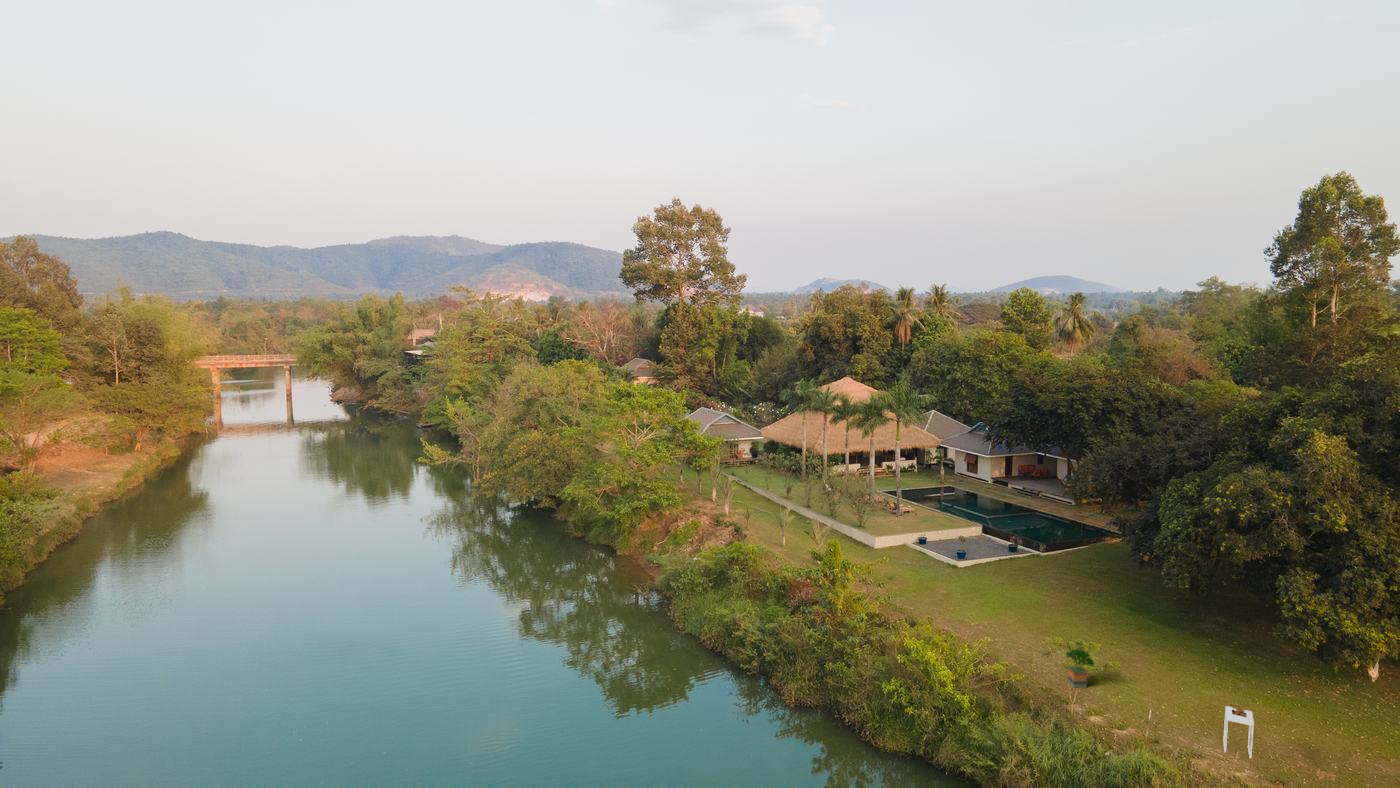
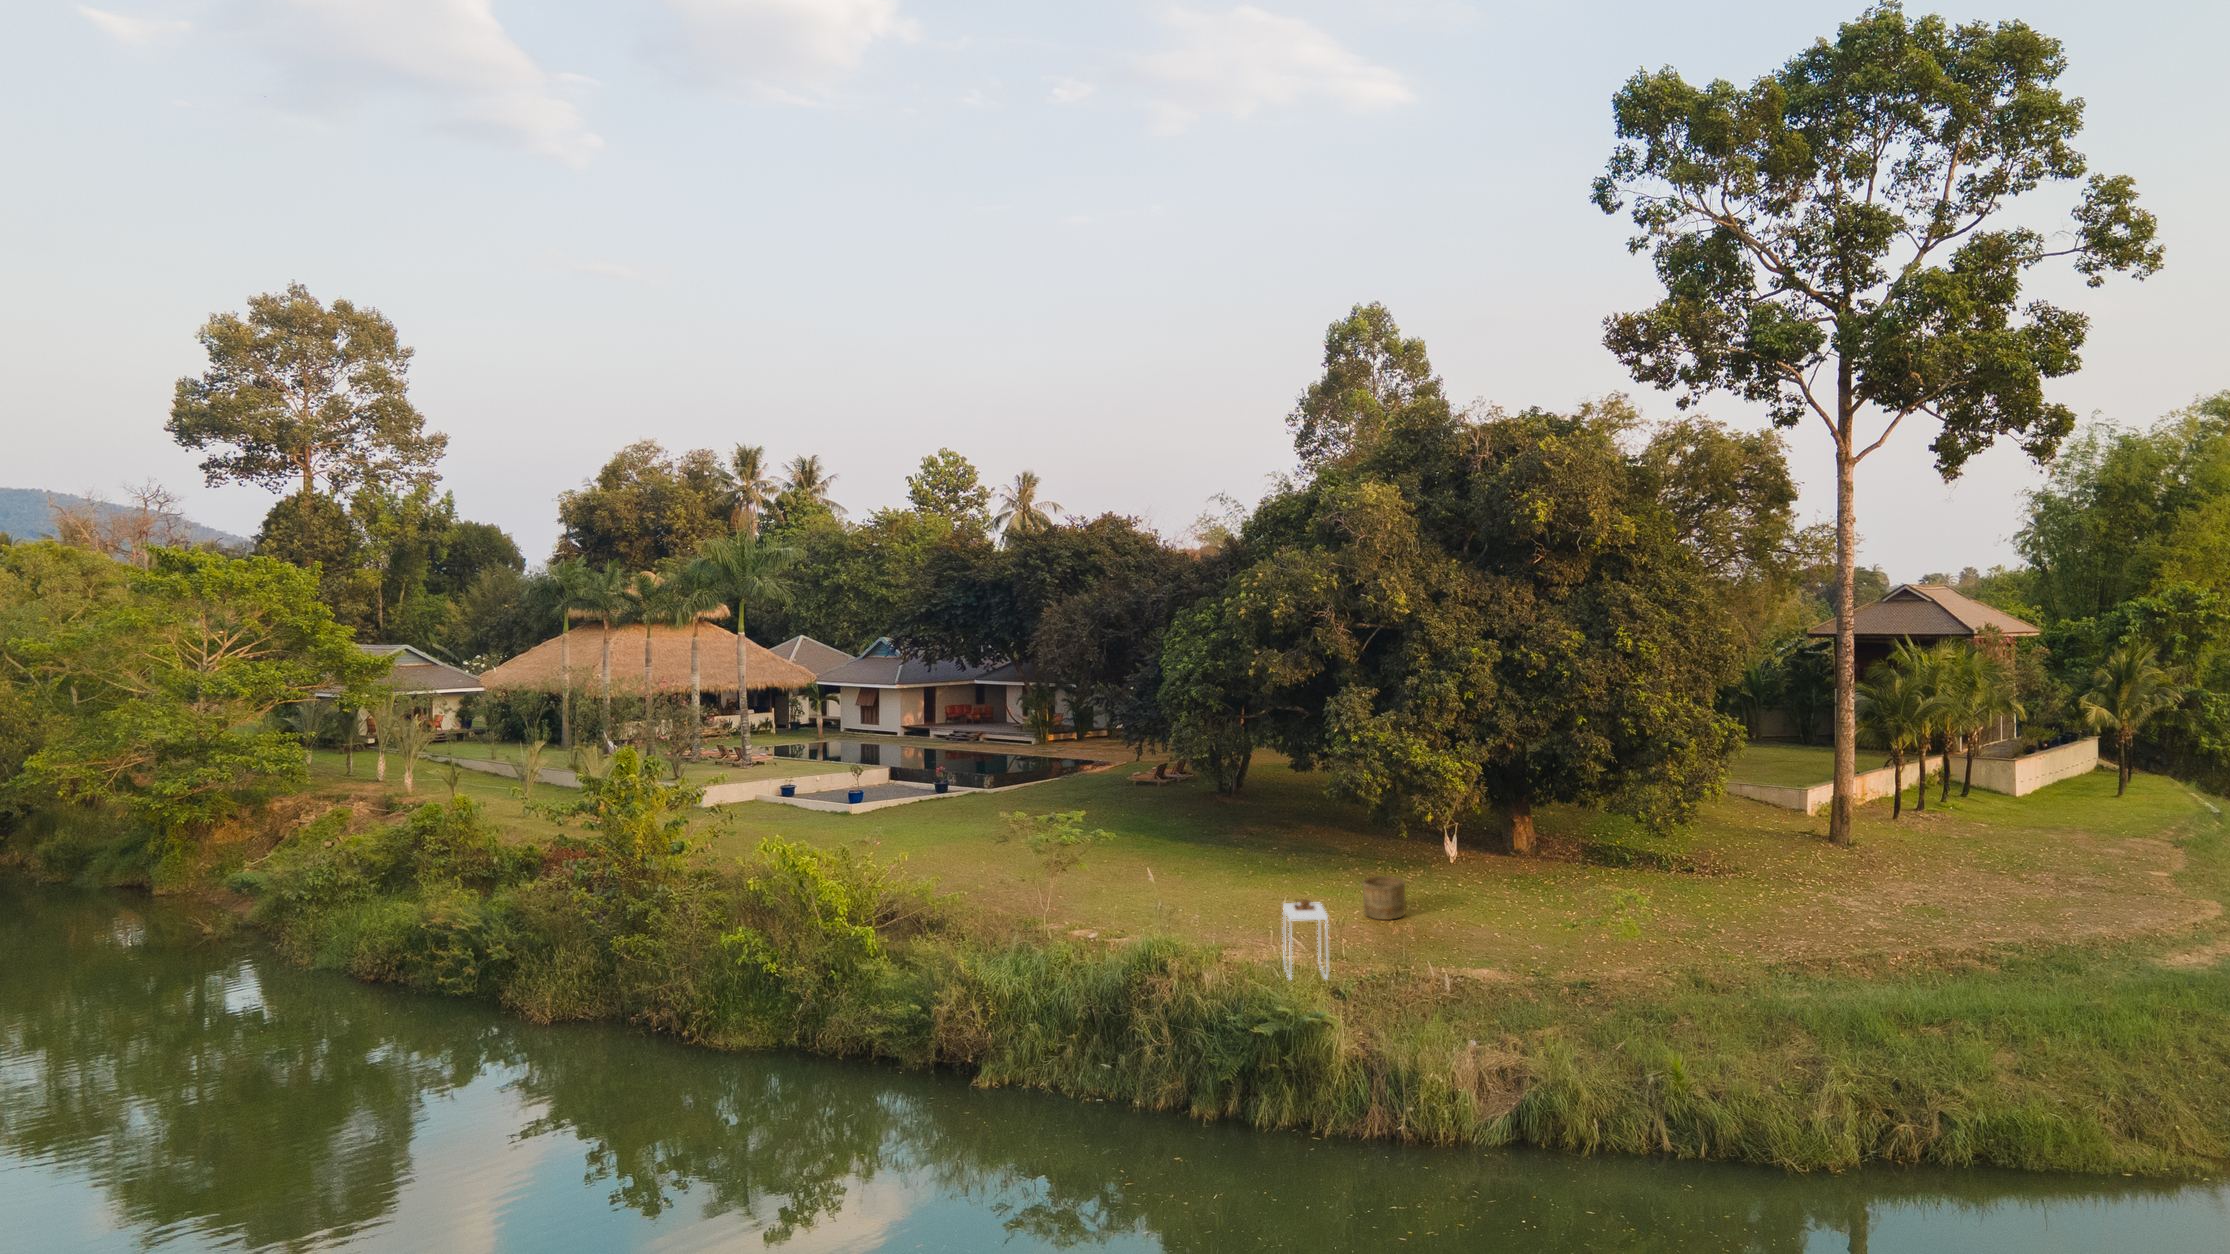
potted tree: present [1066,649,1094,688] -> none [1026,876,1075,949]
wooden bucket: none [1293,693,1328,725] -> present [1362,876,1406,920]

